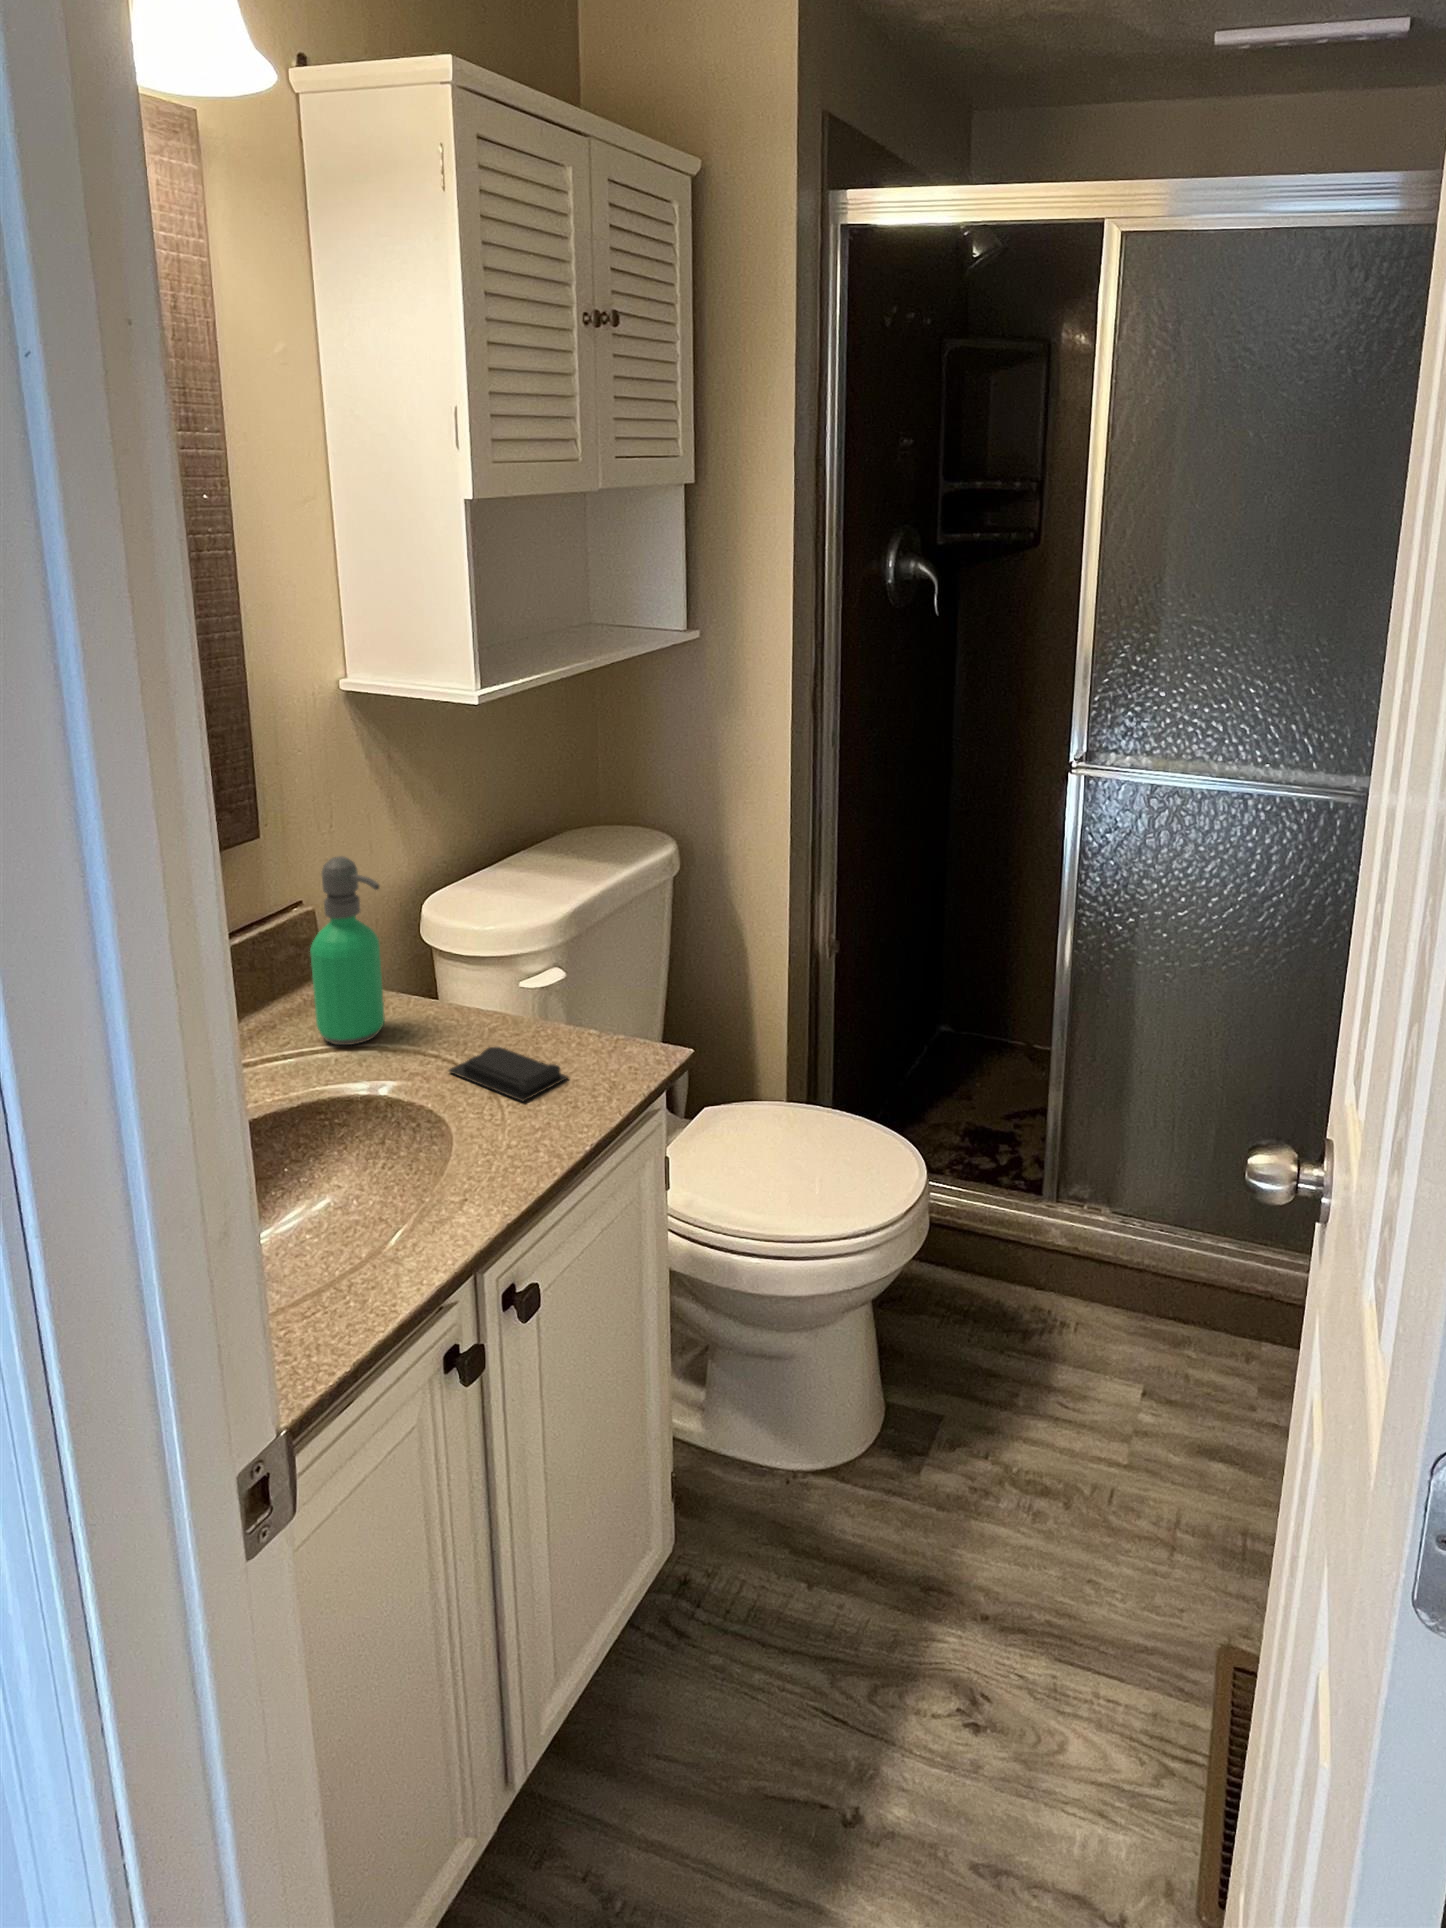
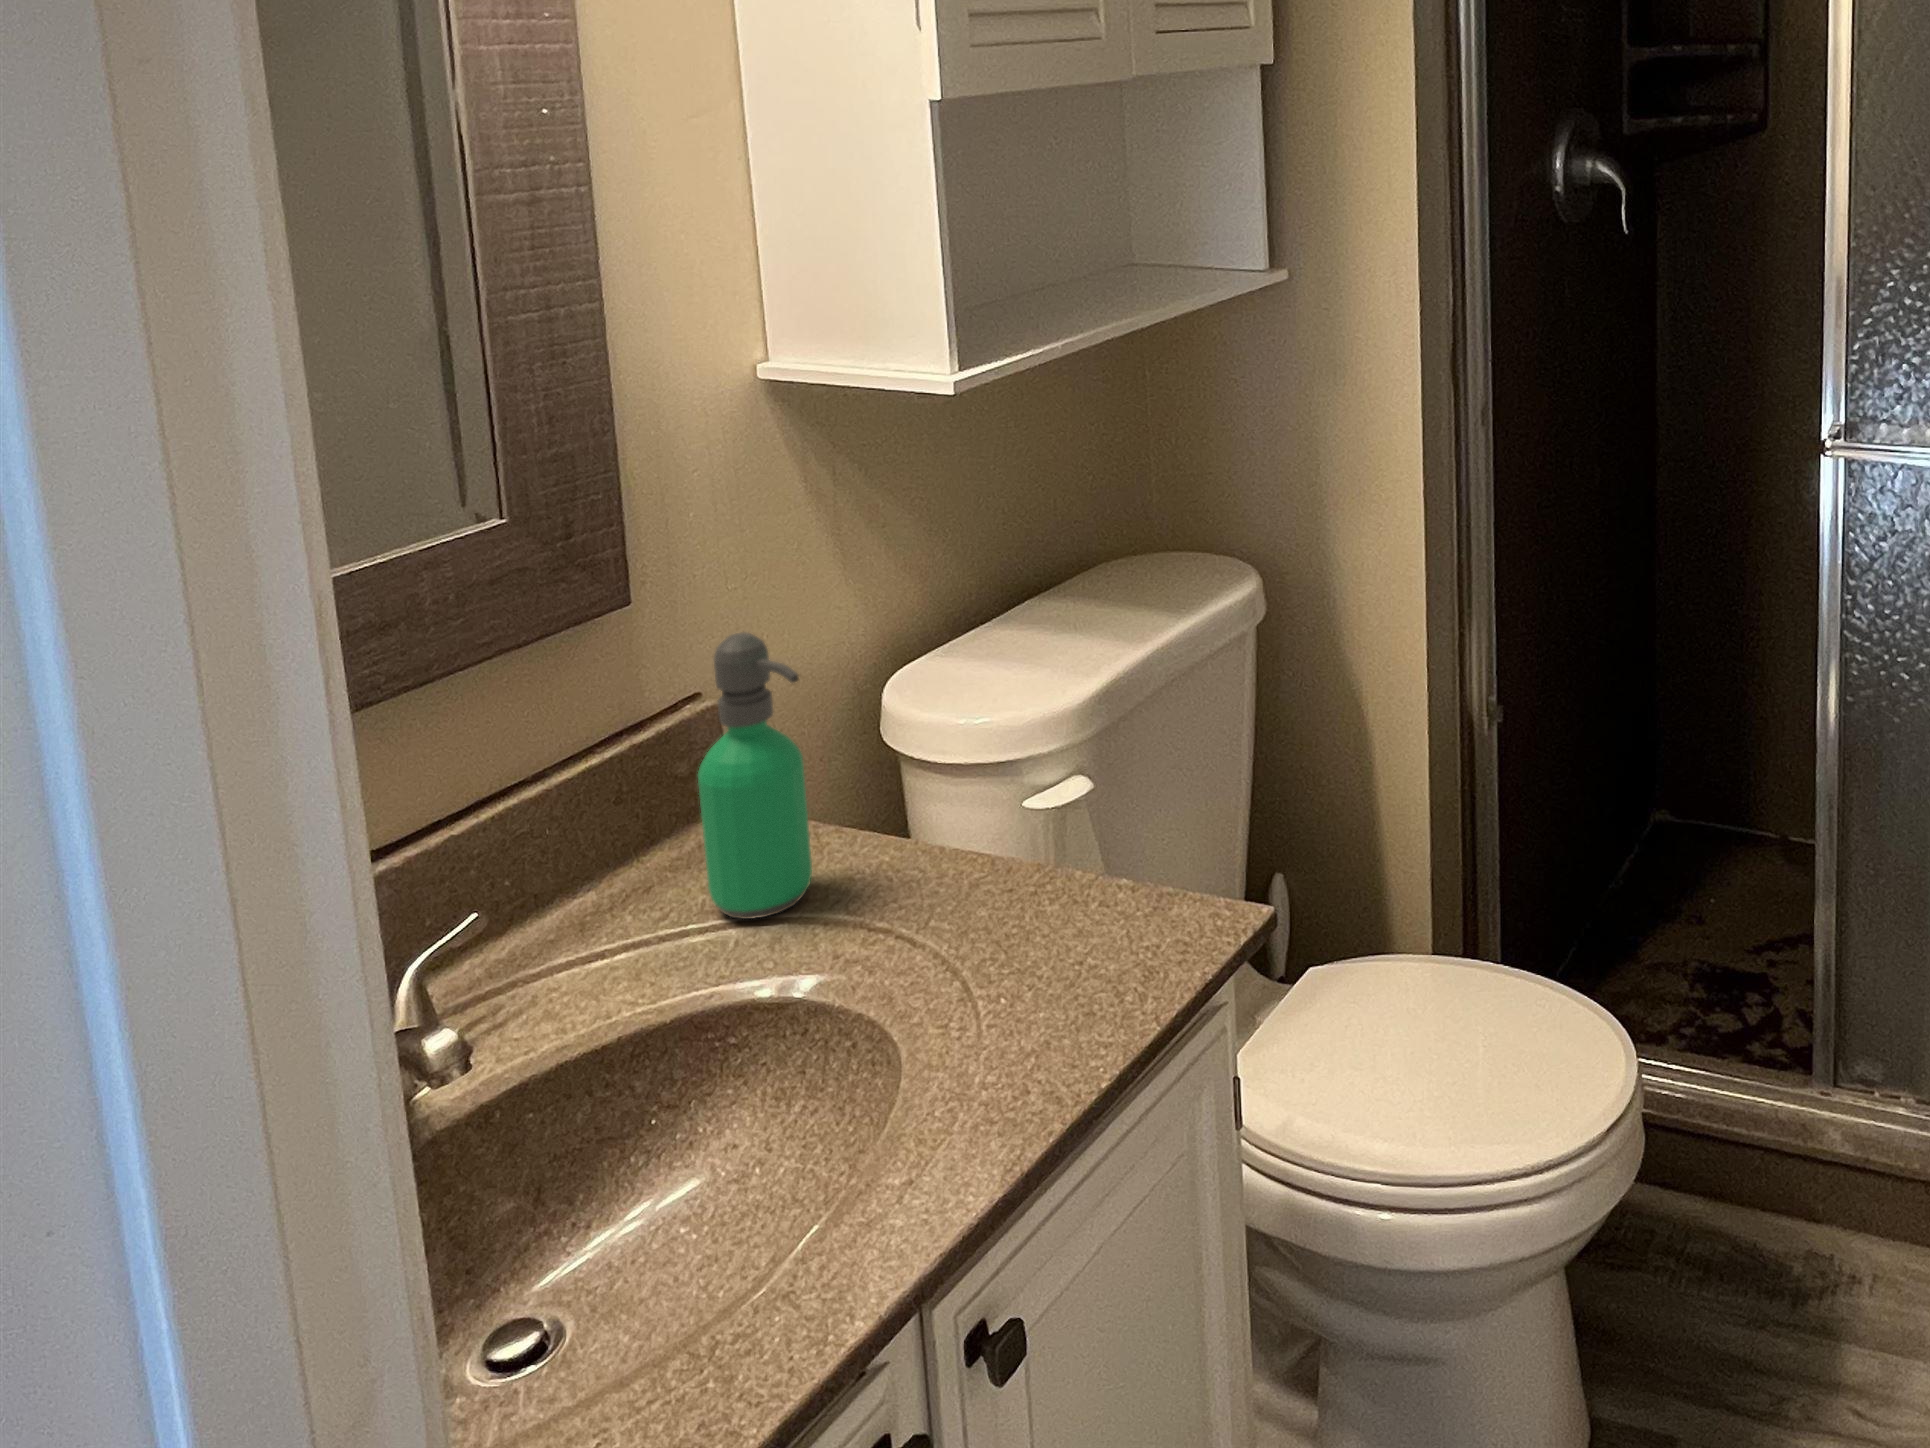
soap bar: present [449,1047,568,1101] -> none [901,915,1083,1007]

